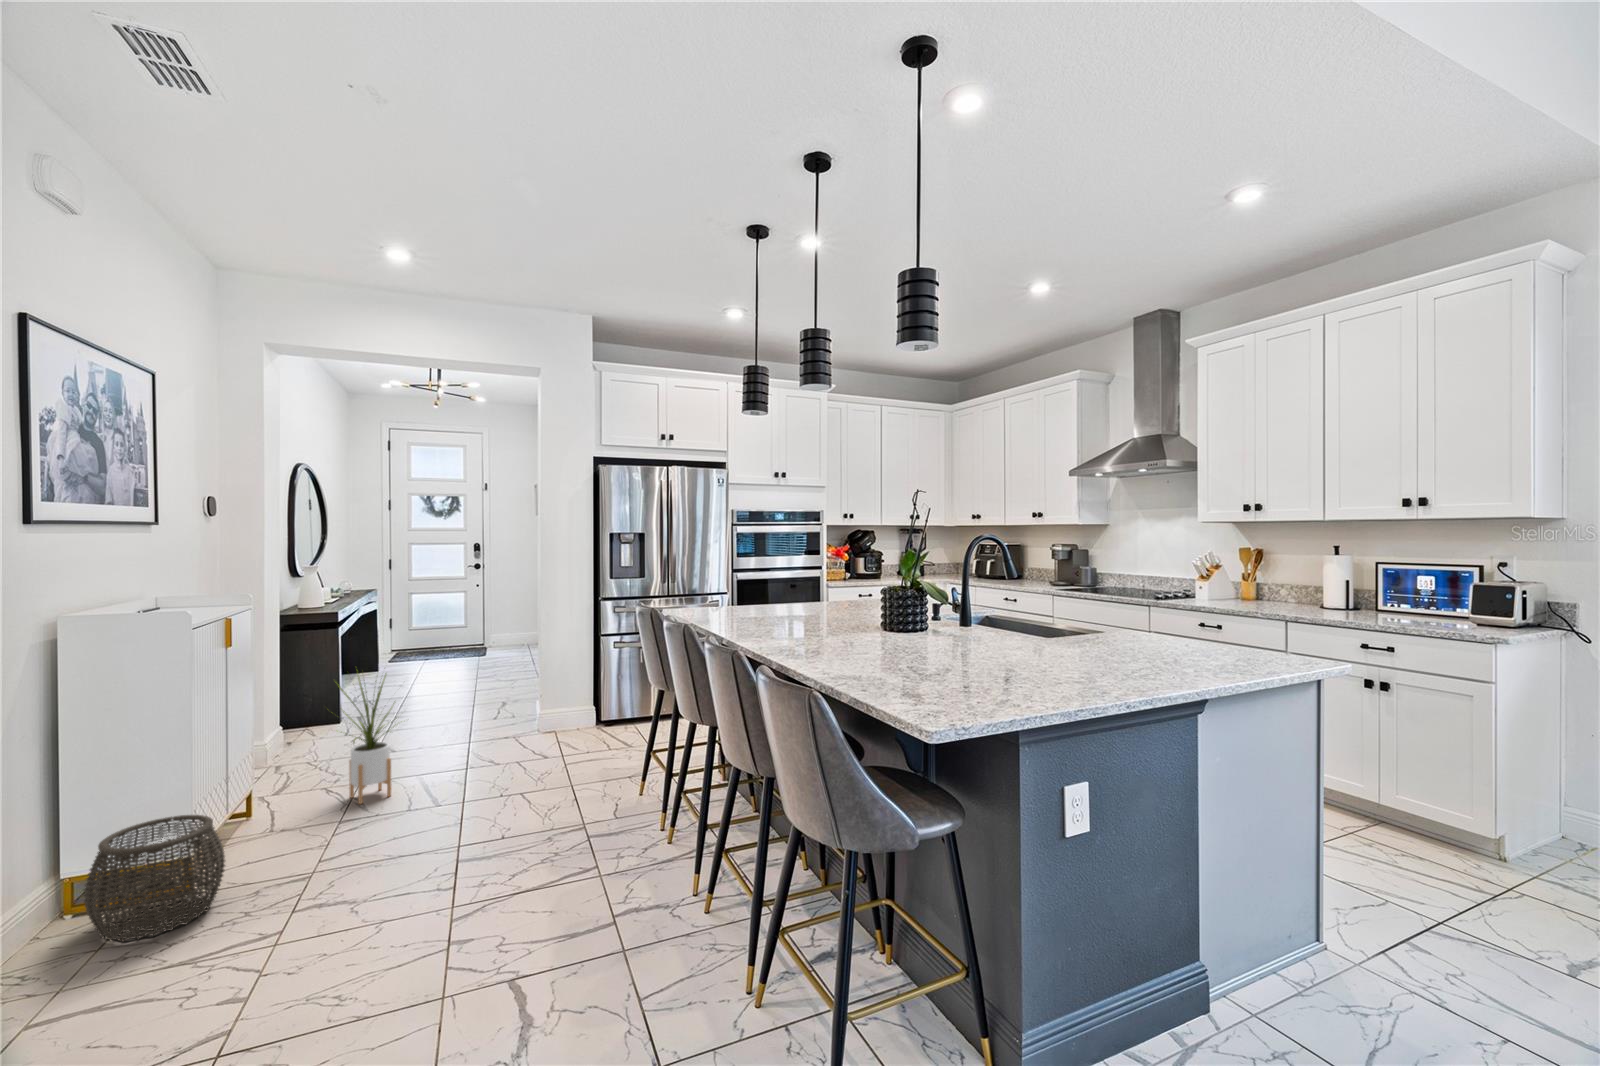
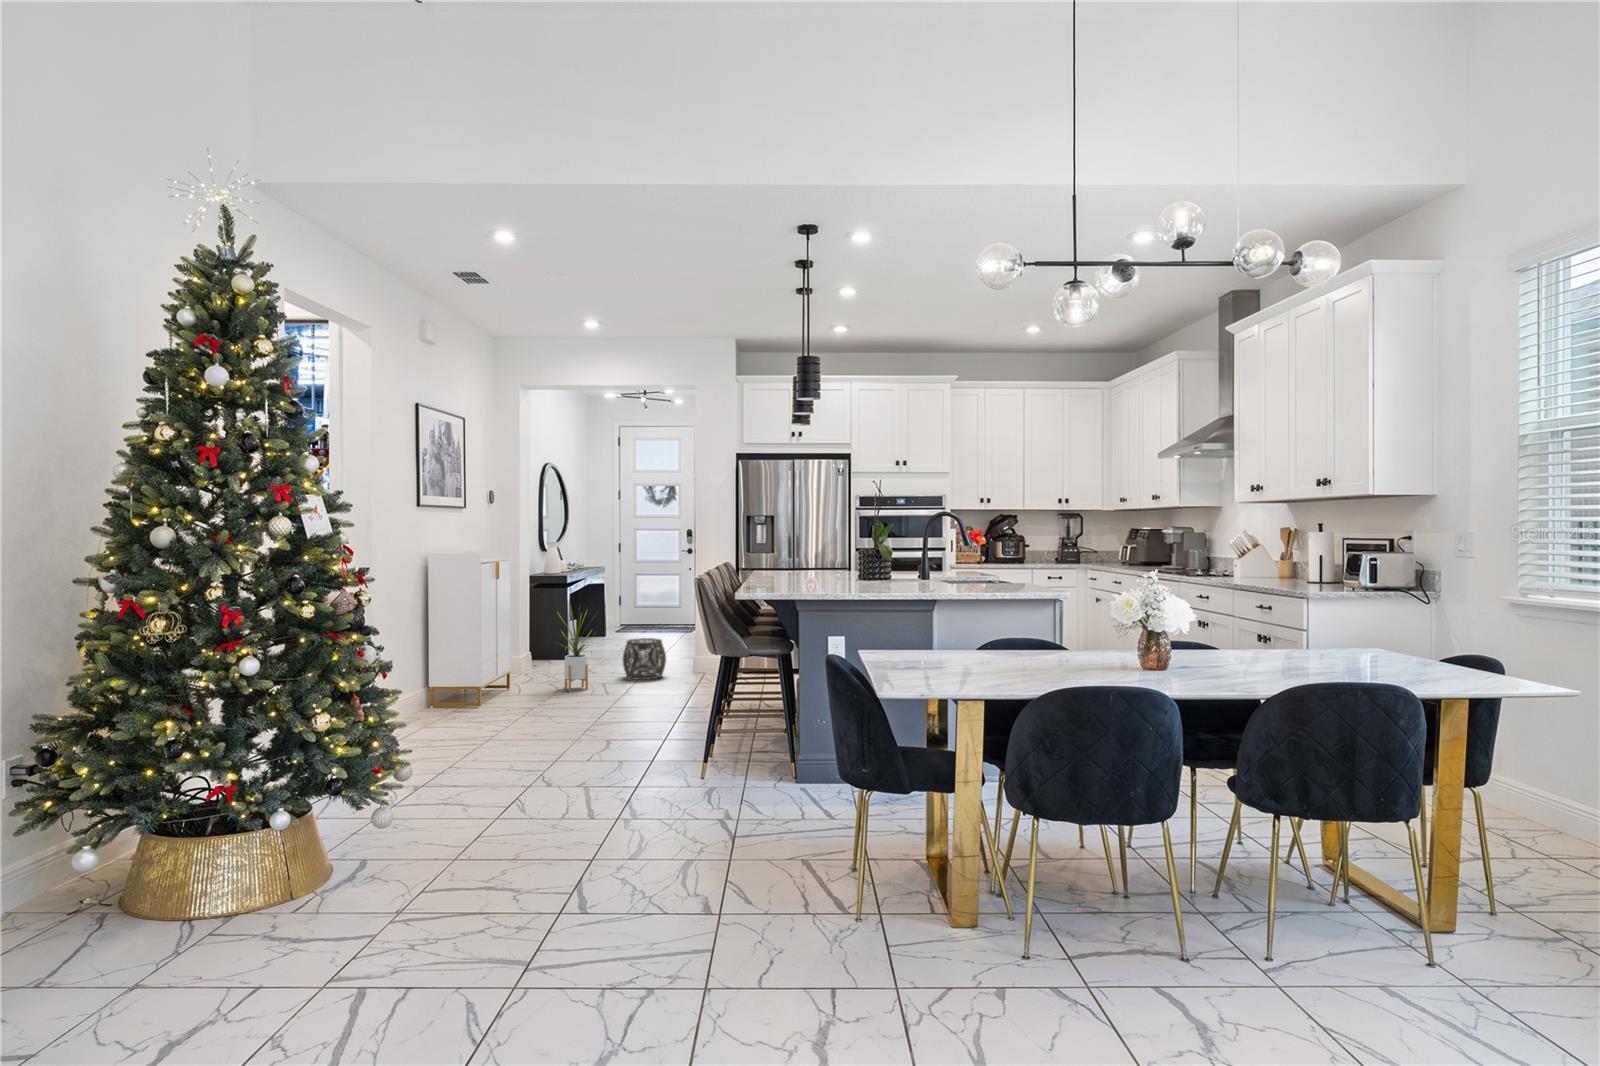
woven basket: present [83,815,225,941] -> present [623,638,666,680]

